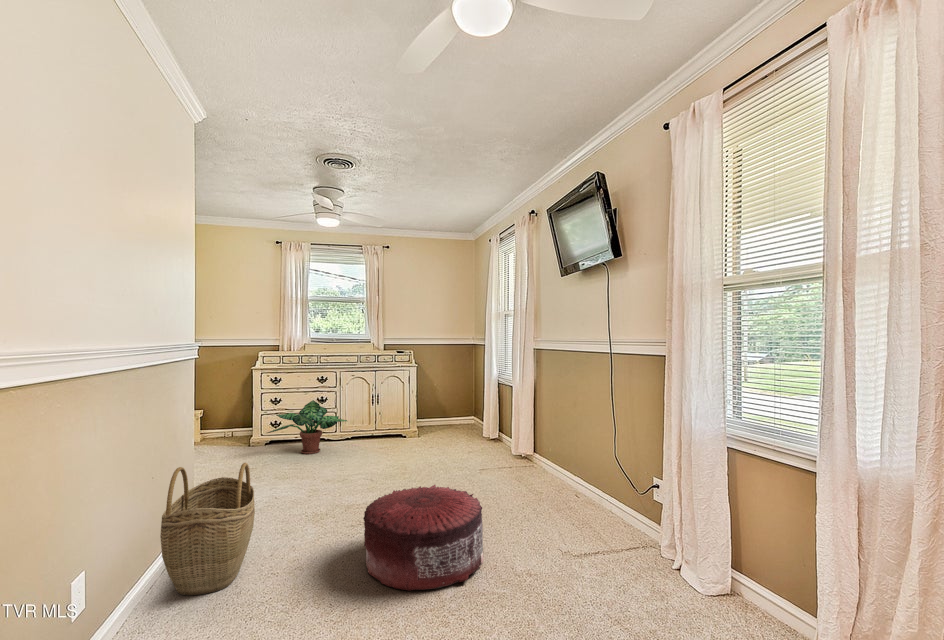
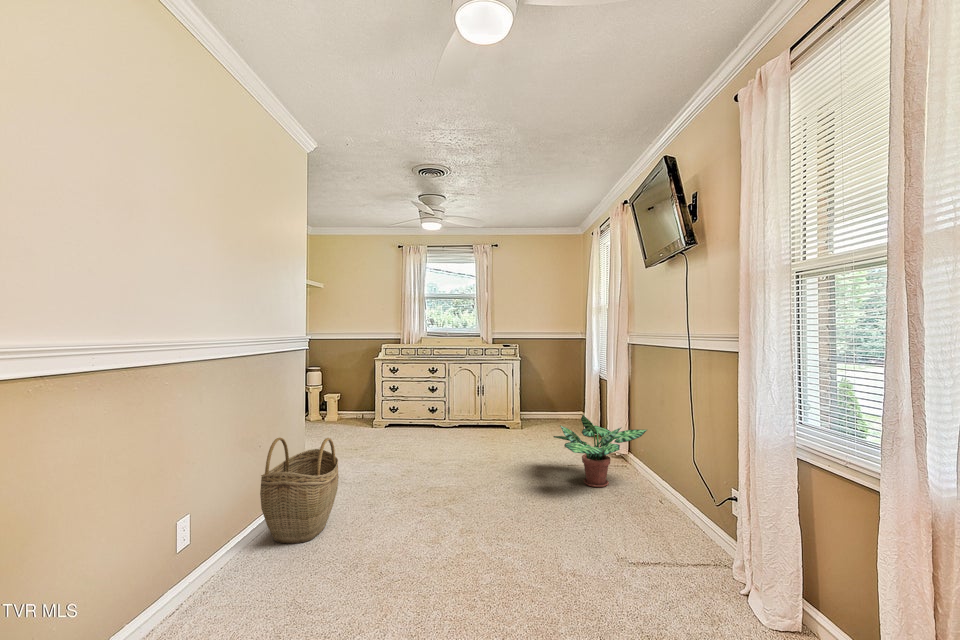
potted plant: present [267,400,347,454] -> present [553,415,647,487]
pouf: present [363,485,483,591] -> none [420,472,535,568]

